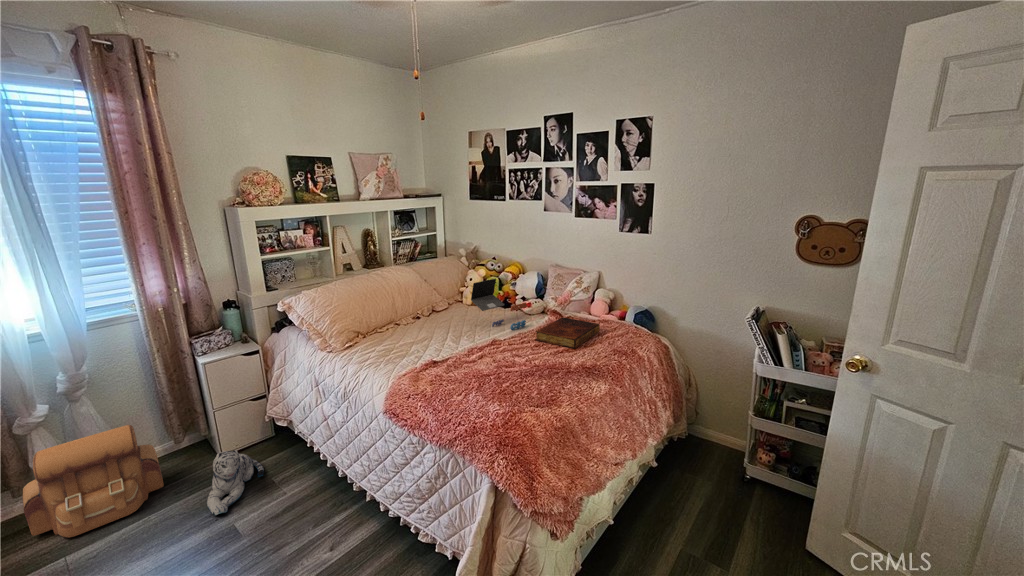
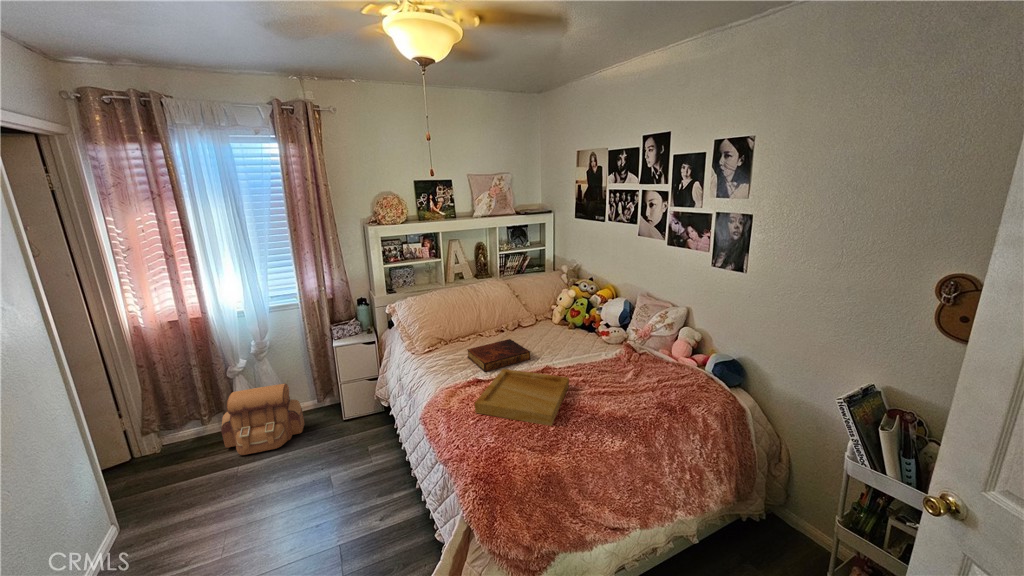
laptop: present [471,279,527,330] -> none [543,304,595,359]
book: present [536,317,600,349] -> present [467,339,530,372]
tray: none [450,342,533,387] -> present [475,369,569,426]
plush toy: present [207,450,264,516] -> none [317,418,365,467]

